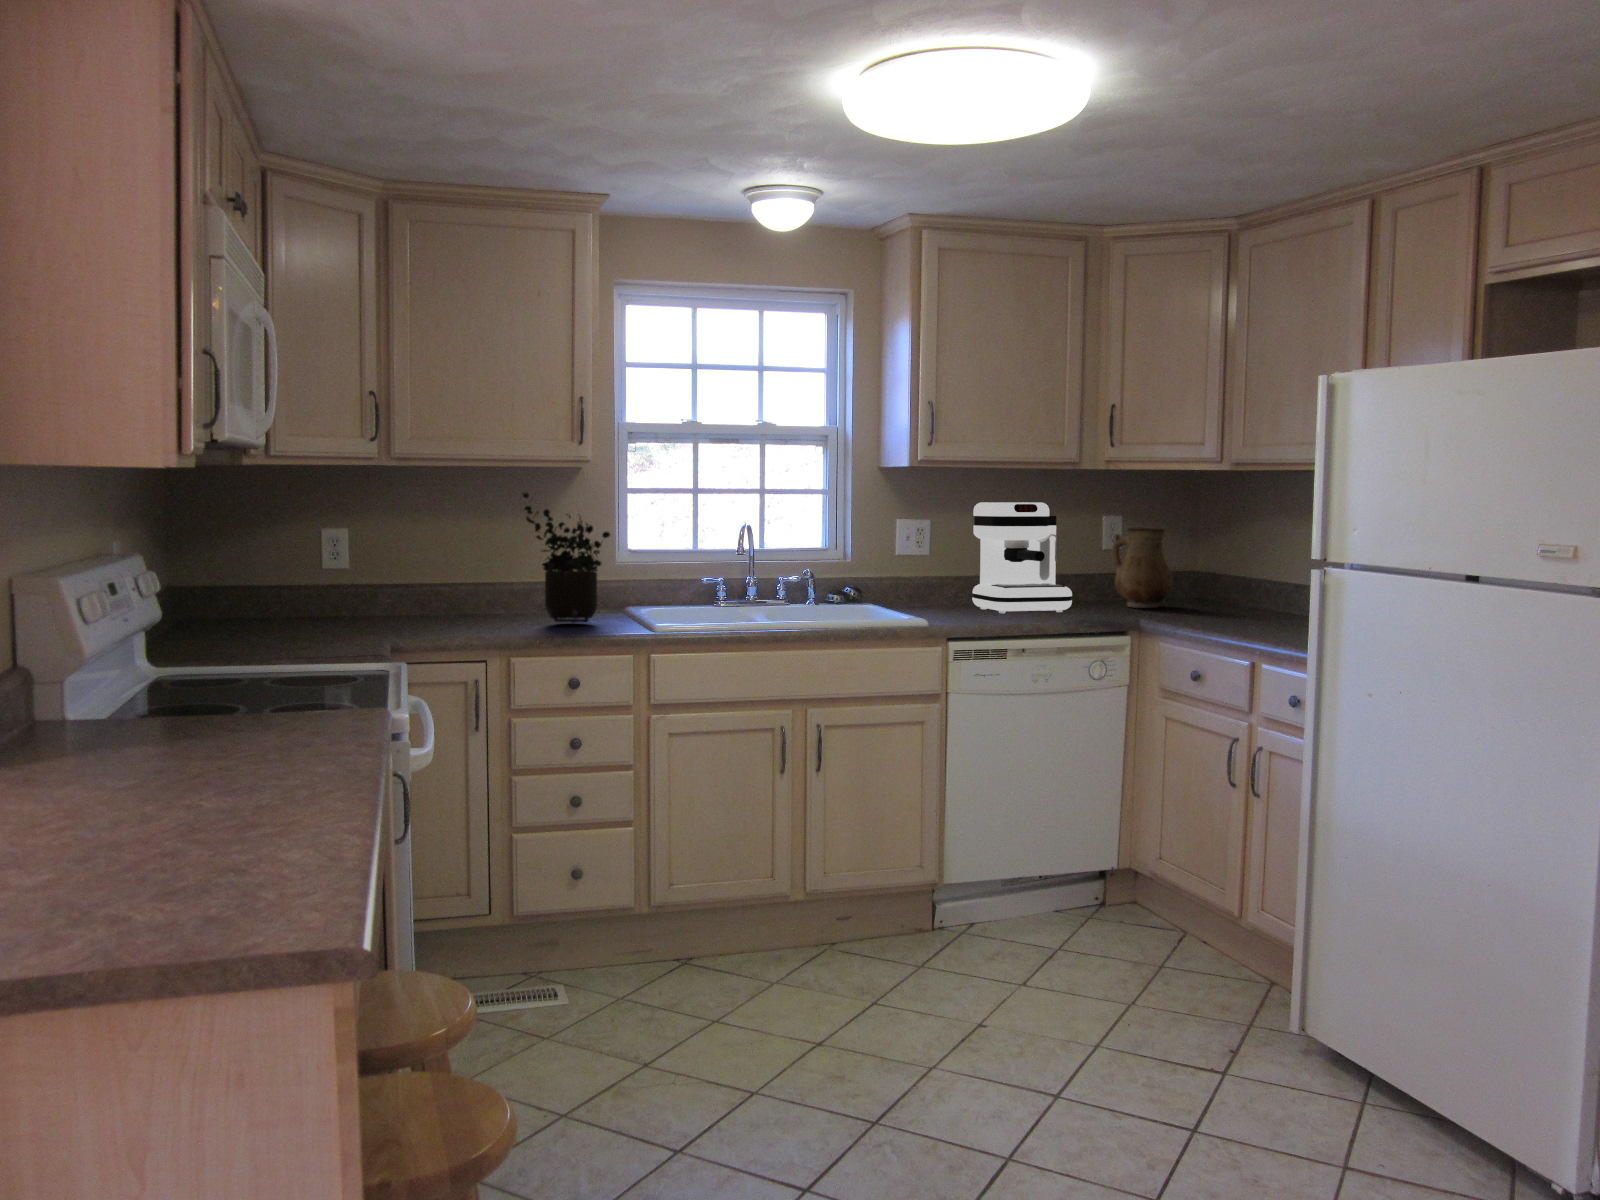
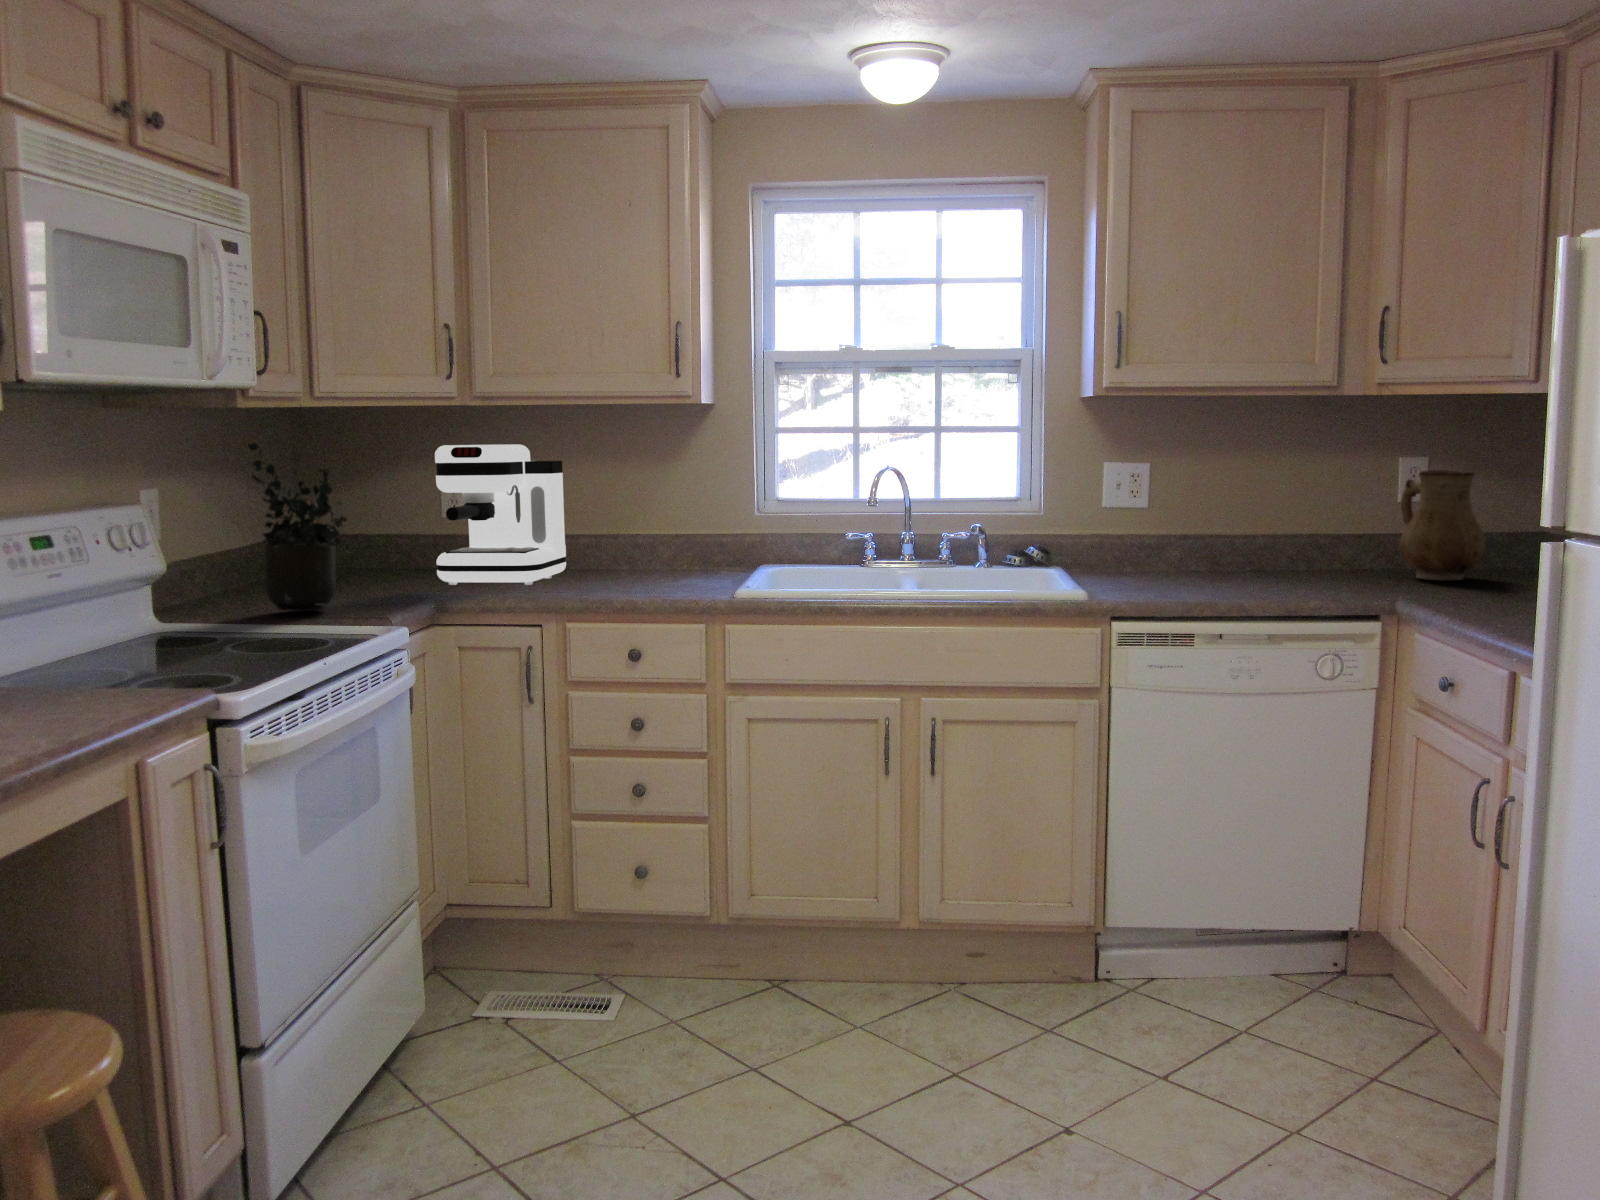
potted plant: present [523,493,610,623] -> present [248,443,346,611]
coffee maker: present [973,502,1072,614] -> present [435,445,566,585]

